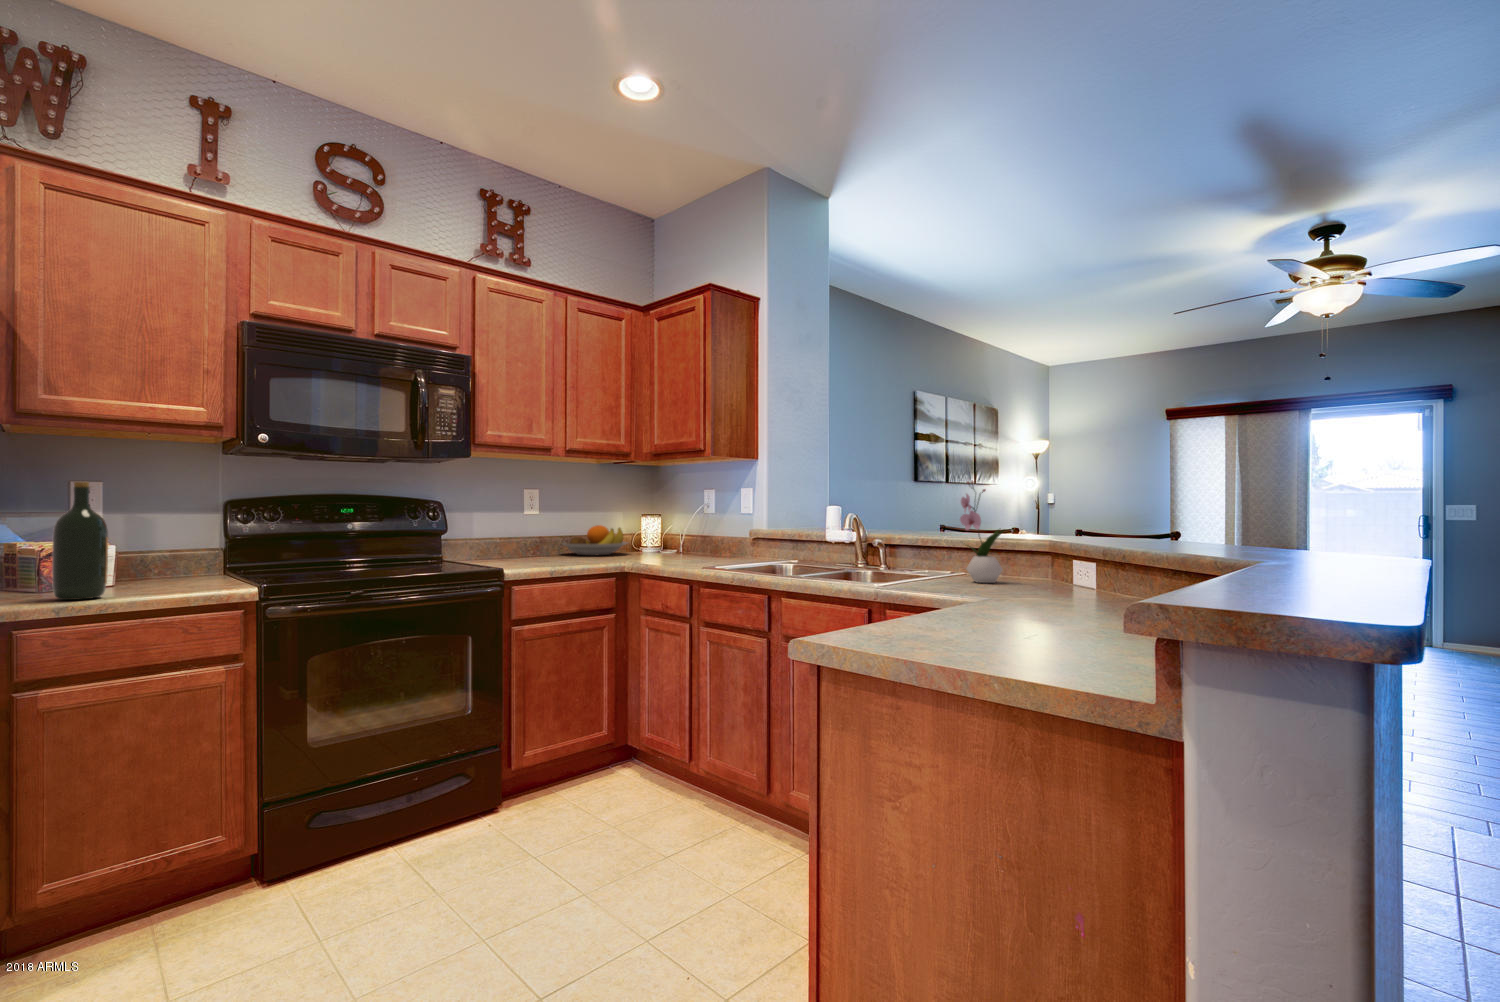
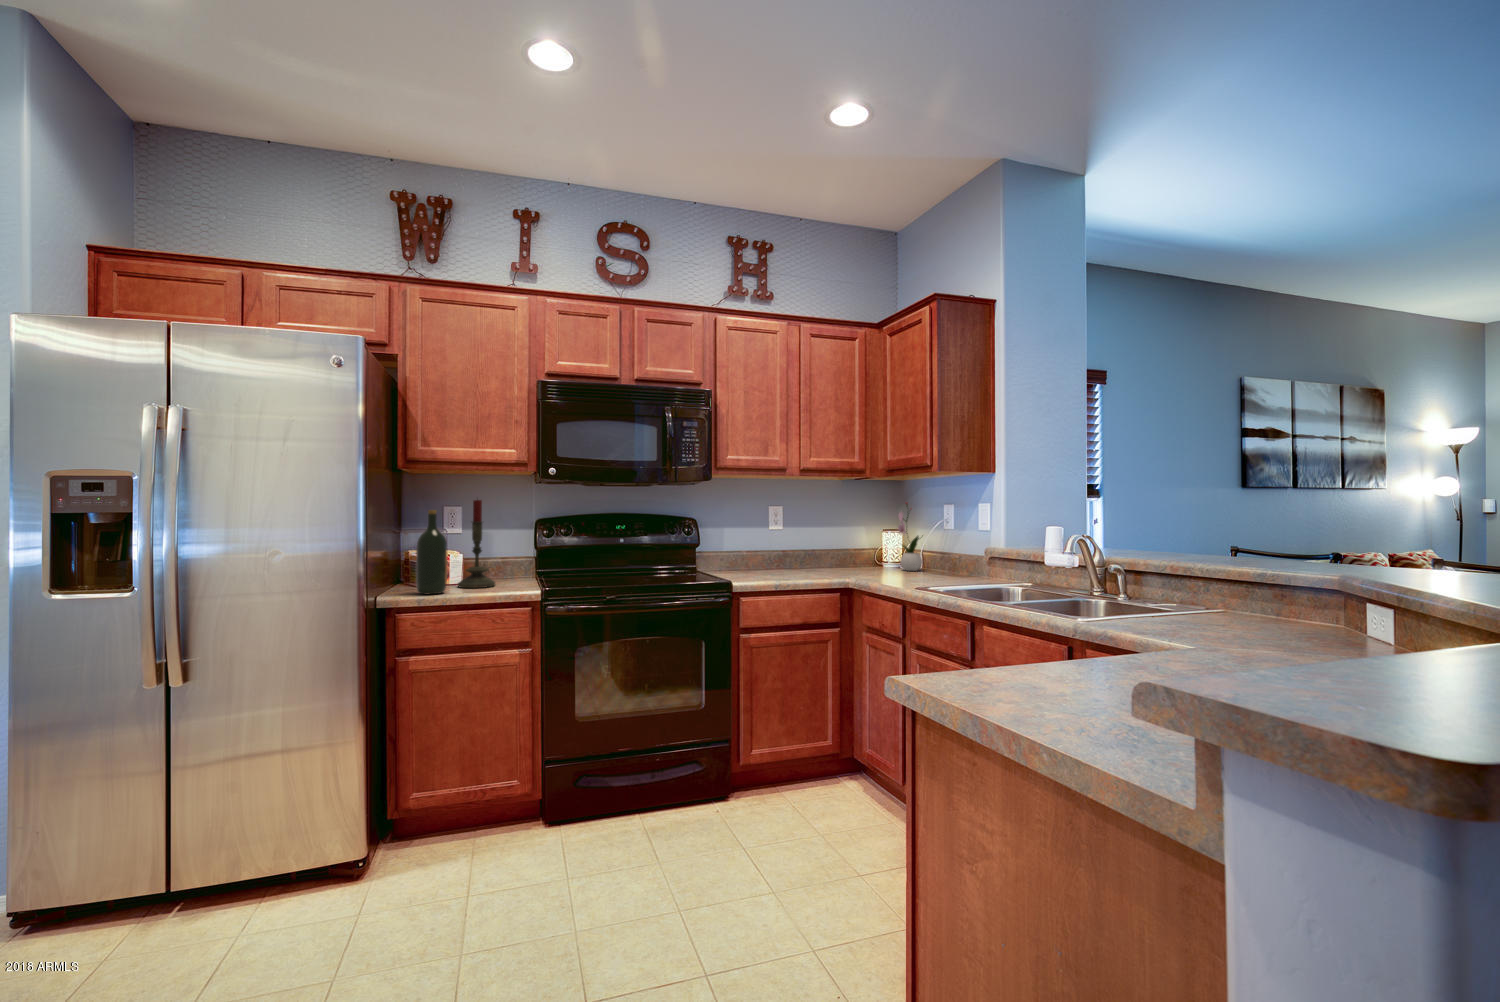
candle: none [115,467,178,590] -> present [458,500,495,588]
flower arrangement: present [960,481,1004,583] -> present [898,502,923,571]
fruit bowl: present [563,525,628,555] -> none [802,539,868,568]

